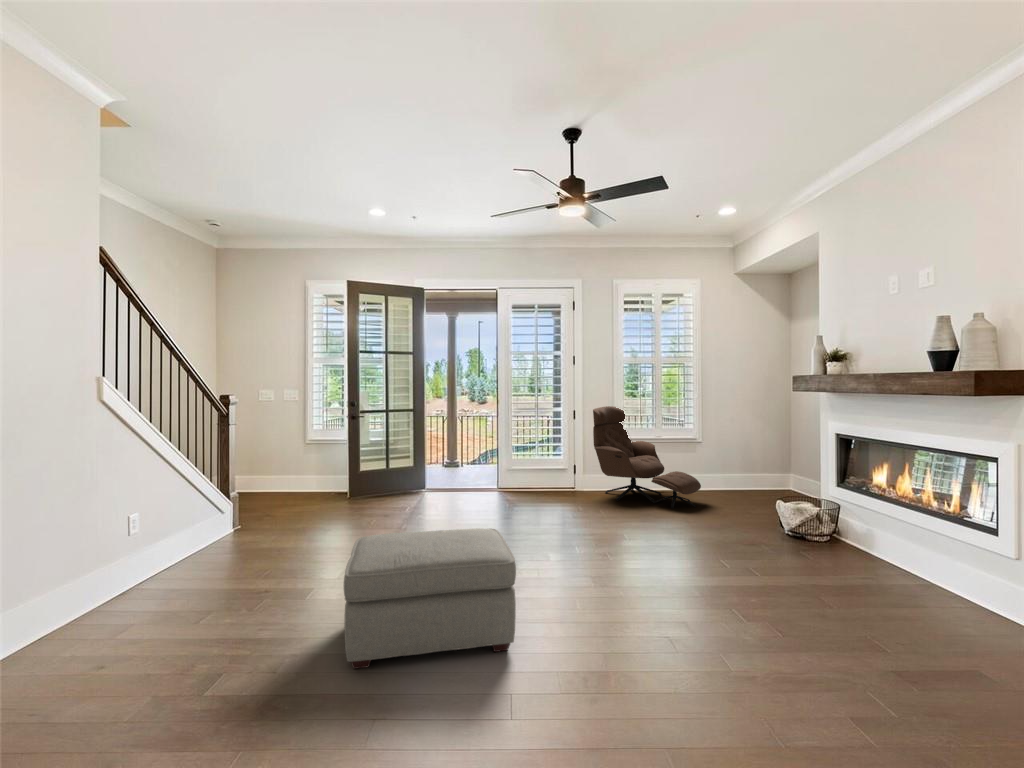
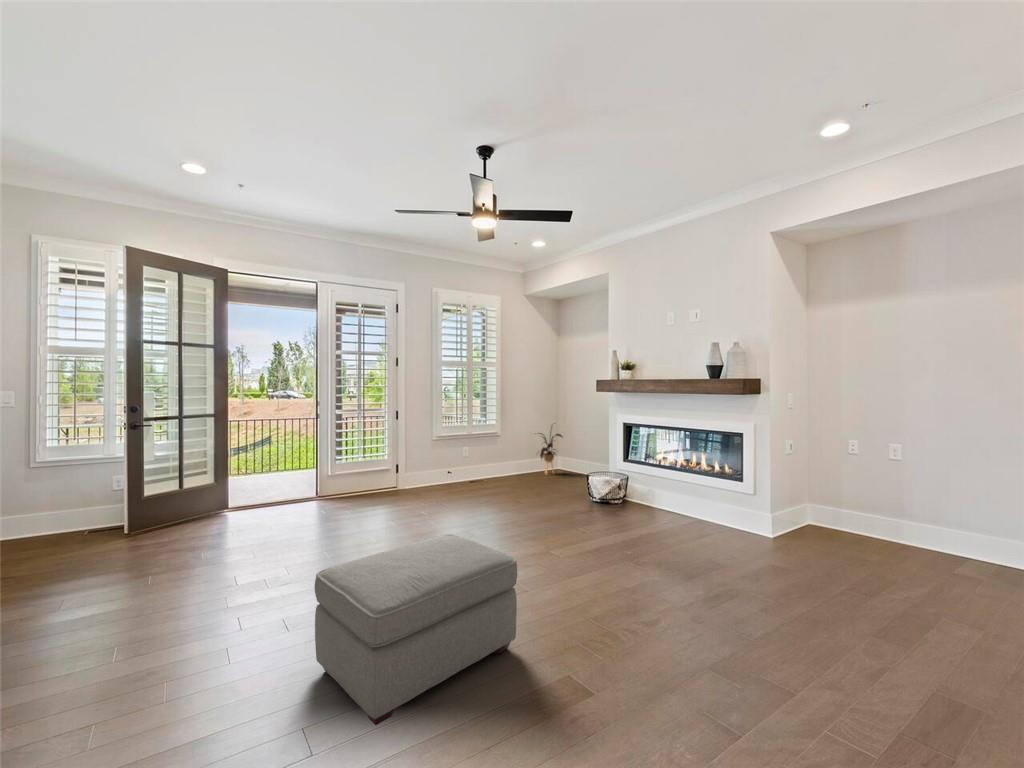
lounge chair: present [593,406,701,508] -> none [425,406,519,494]
house plant: none [735,431,773,495] -> present [539,427,563,474]

